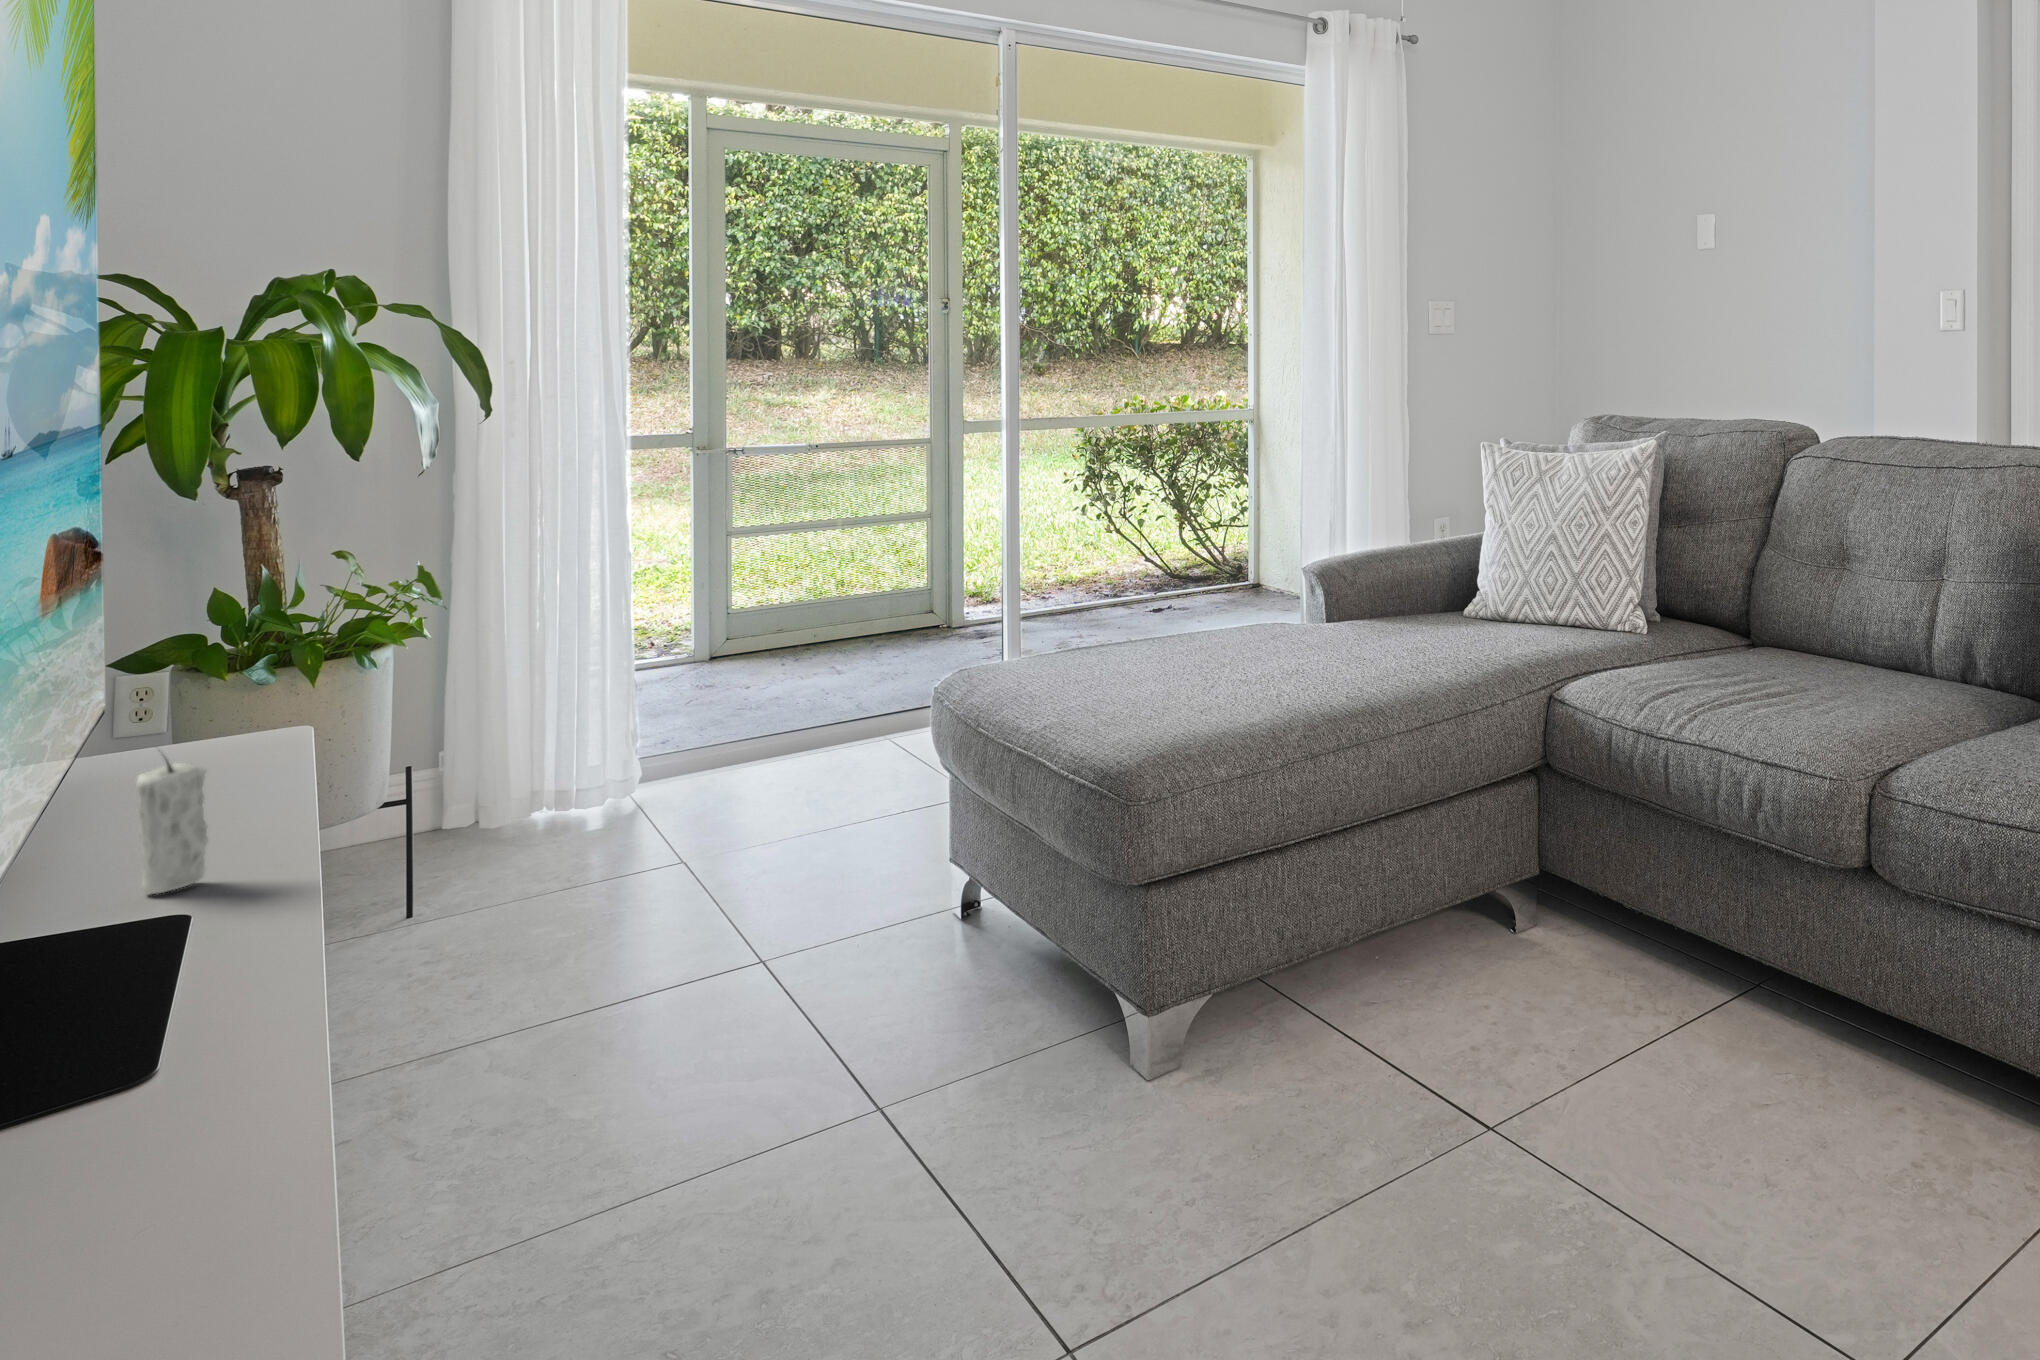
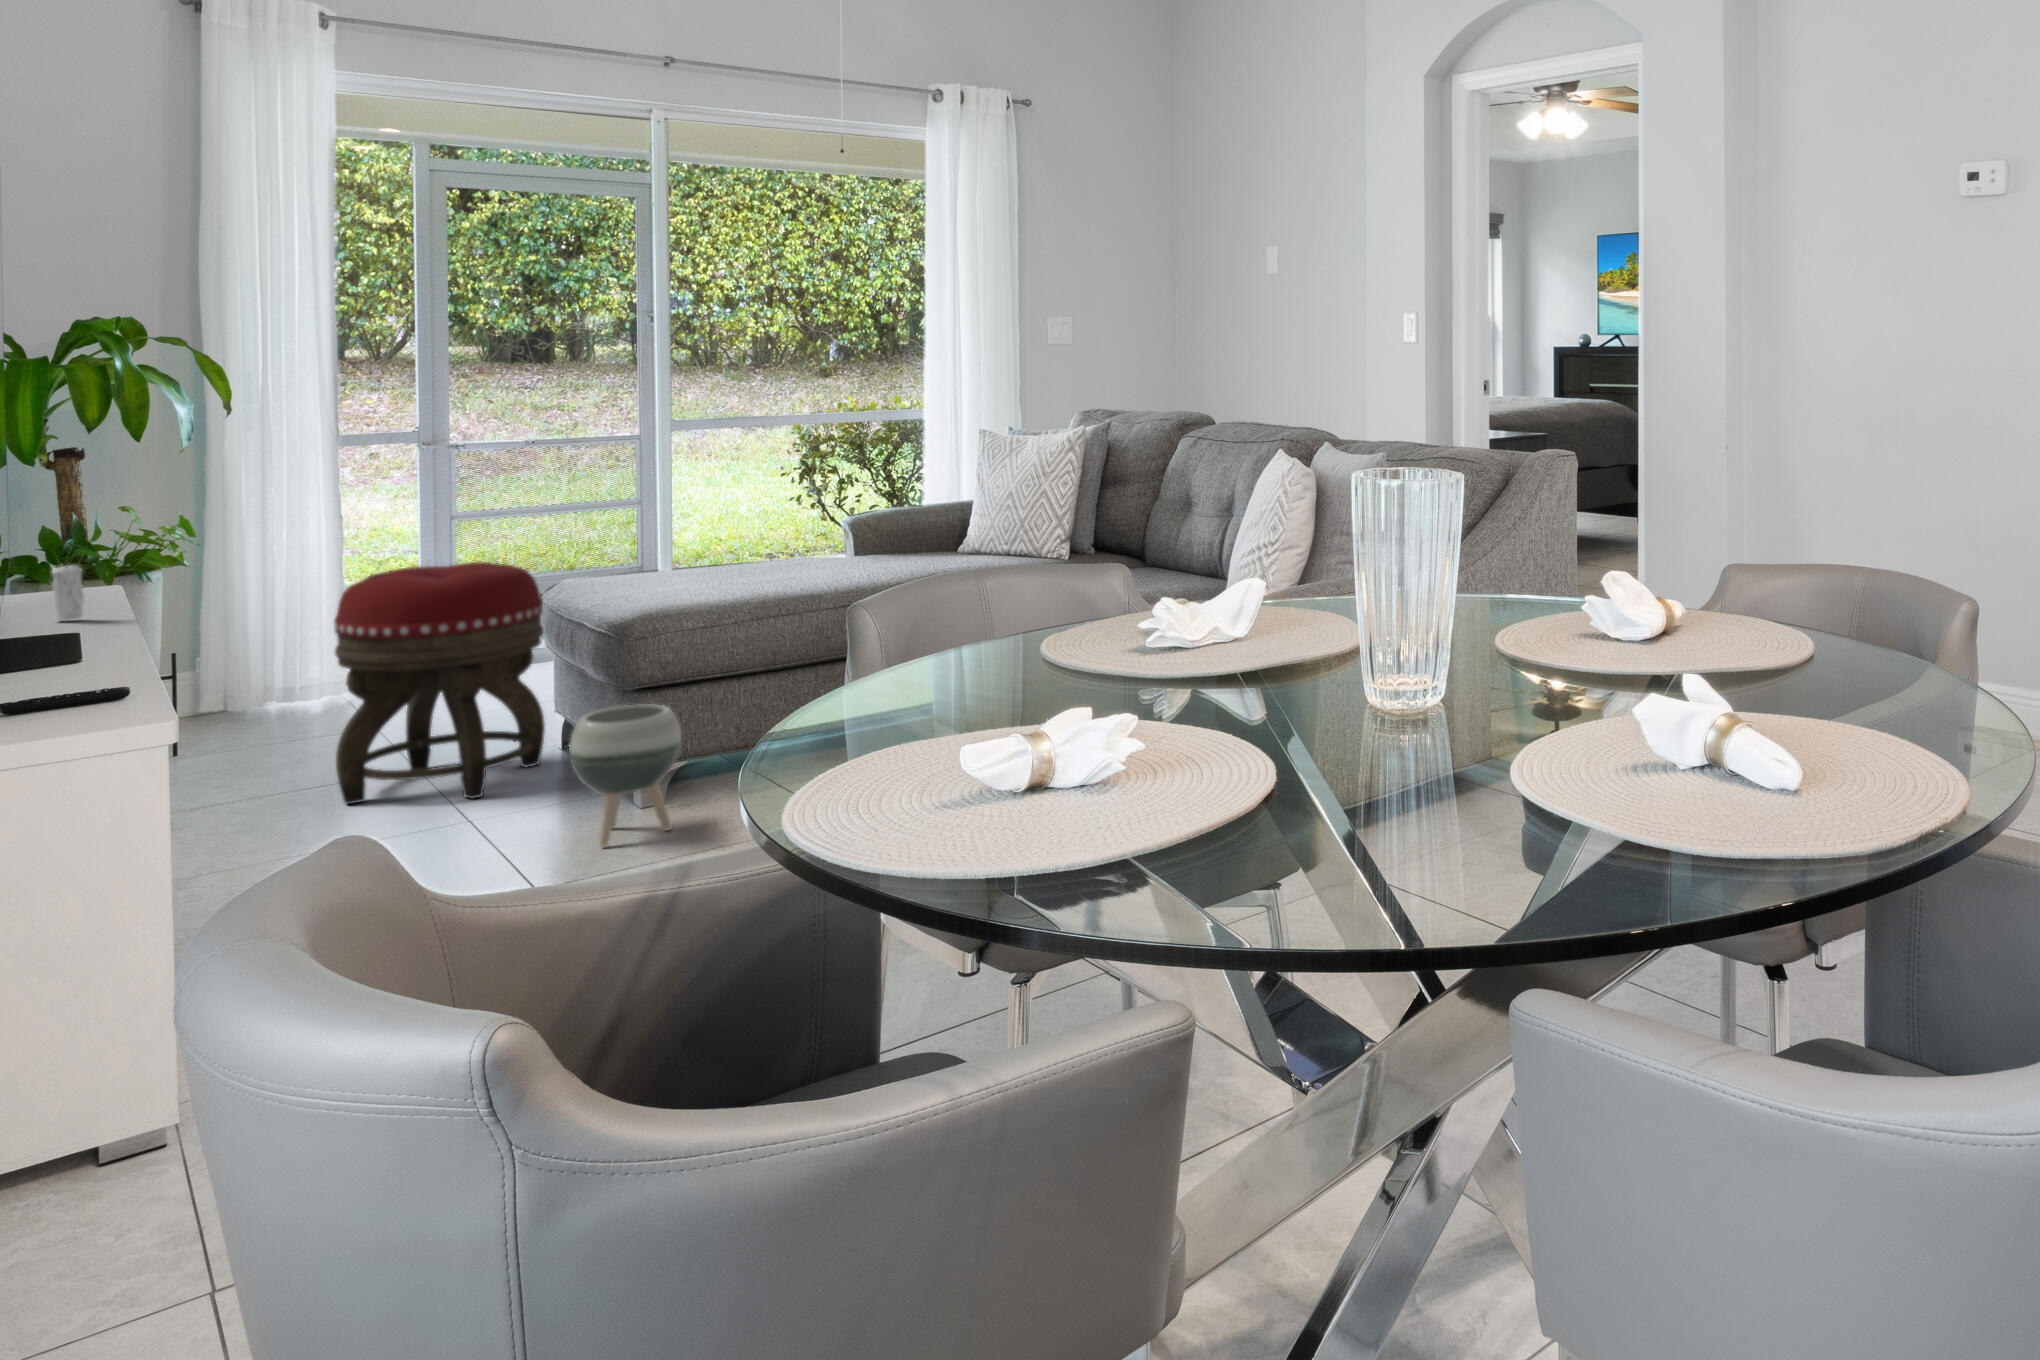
footstool: none [652,648,956,1056] -> present [334,562,545,804]
planter: none [1075,925,1250,1206] -> present [569,704,681,847]

